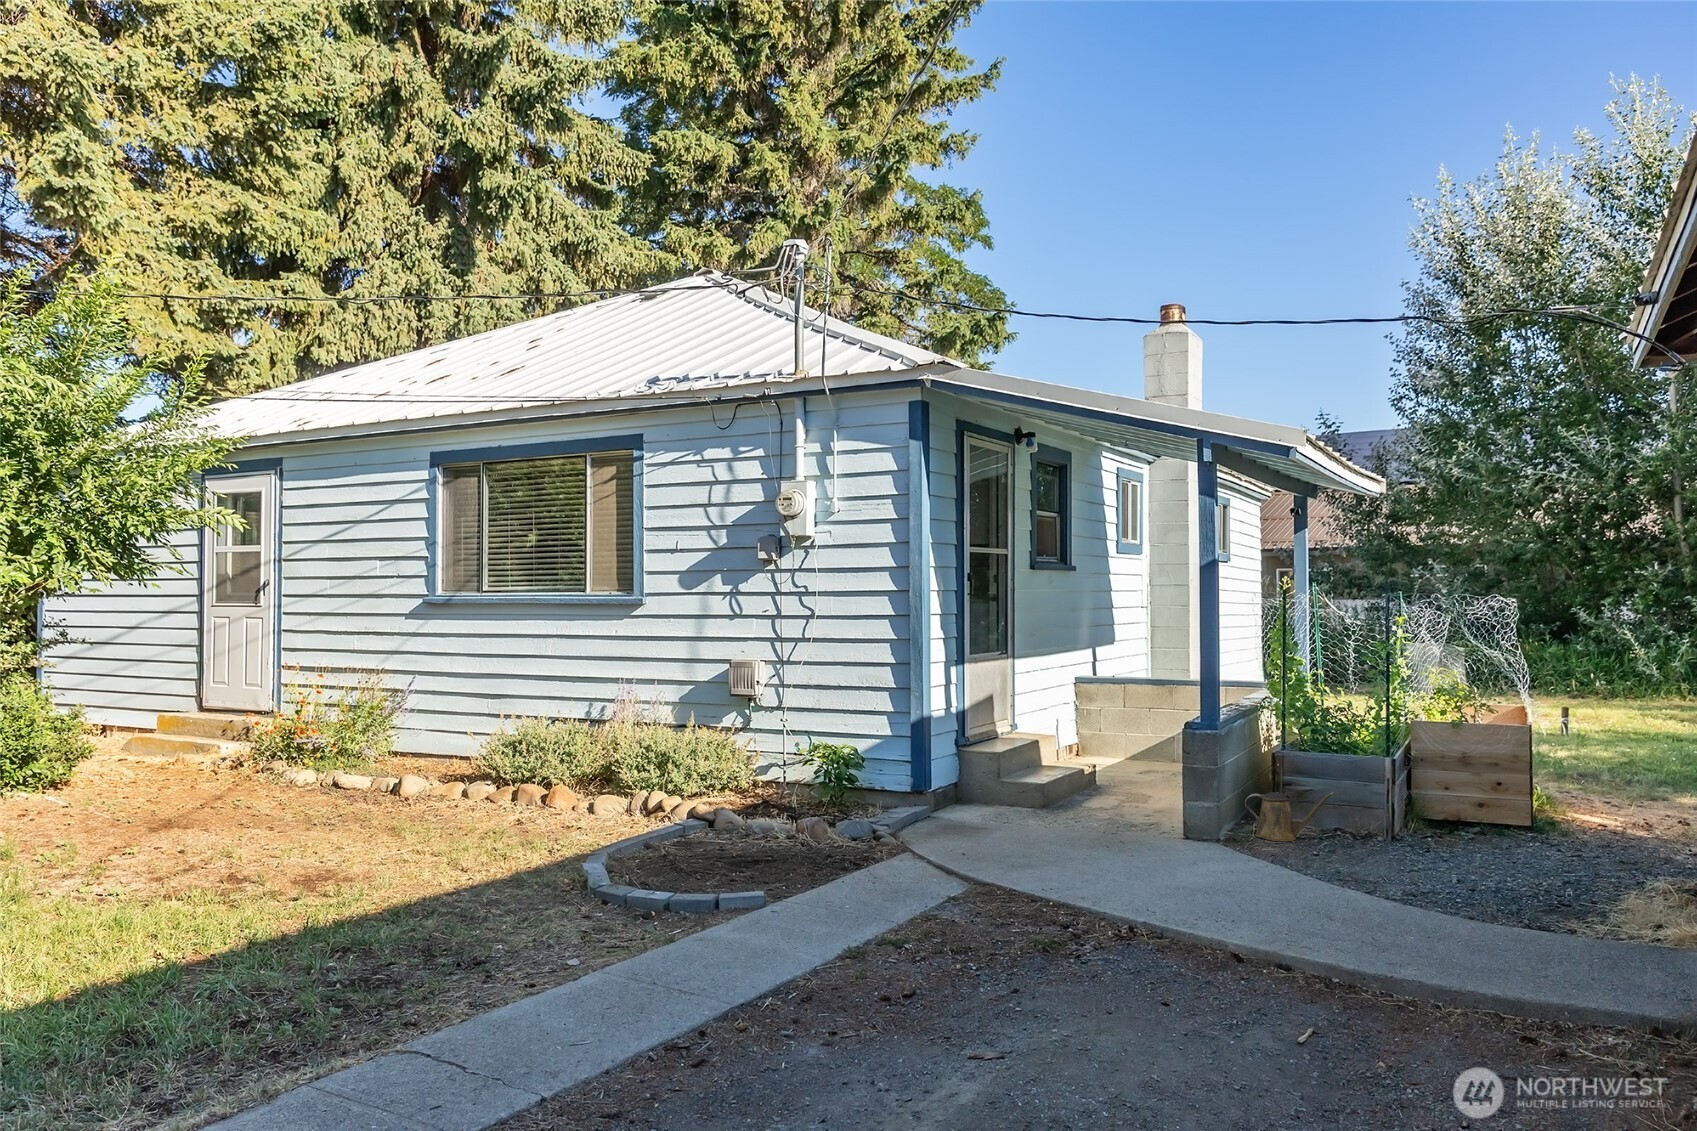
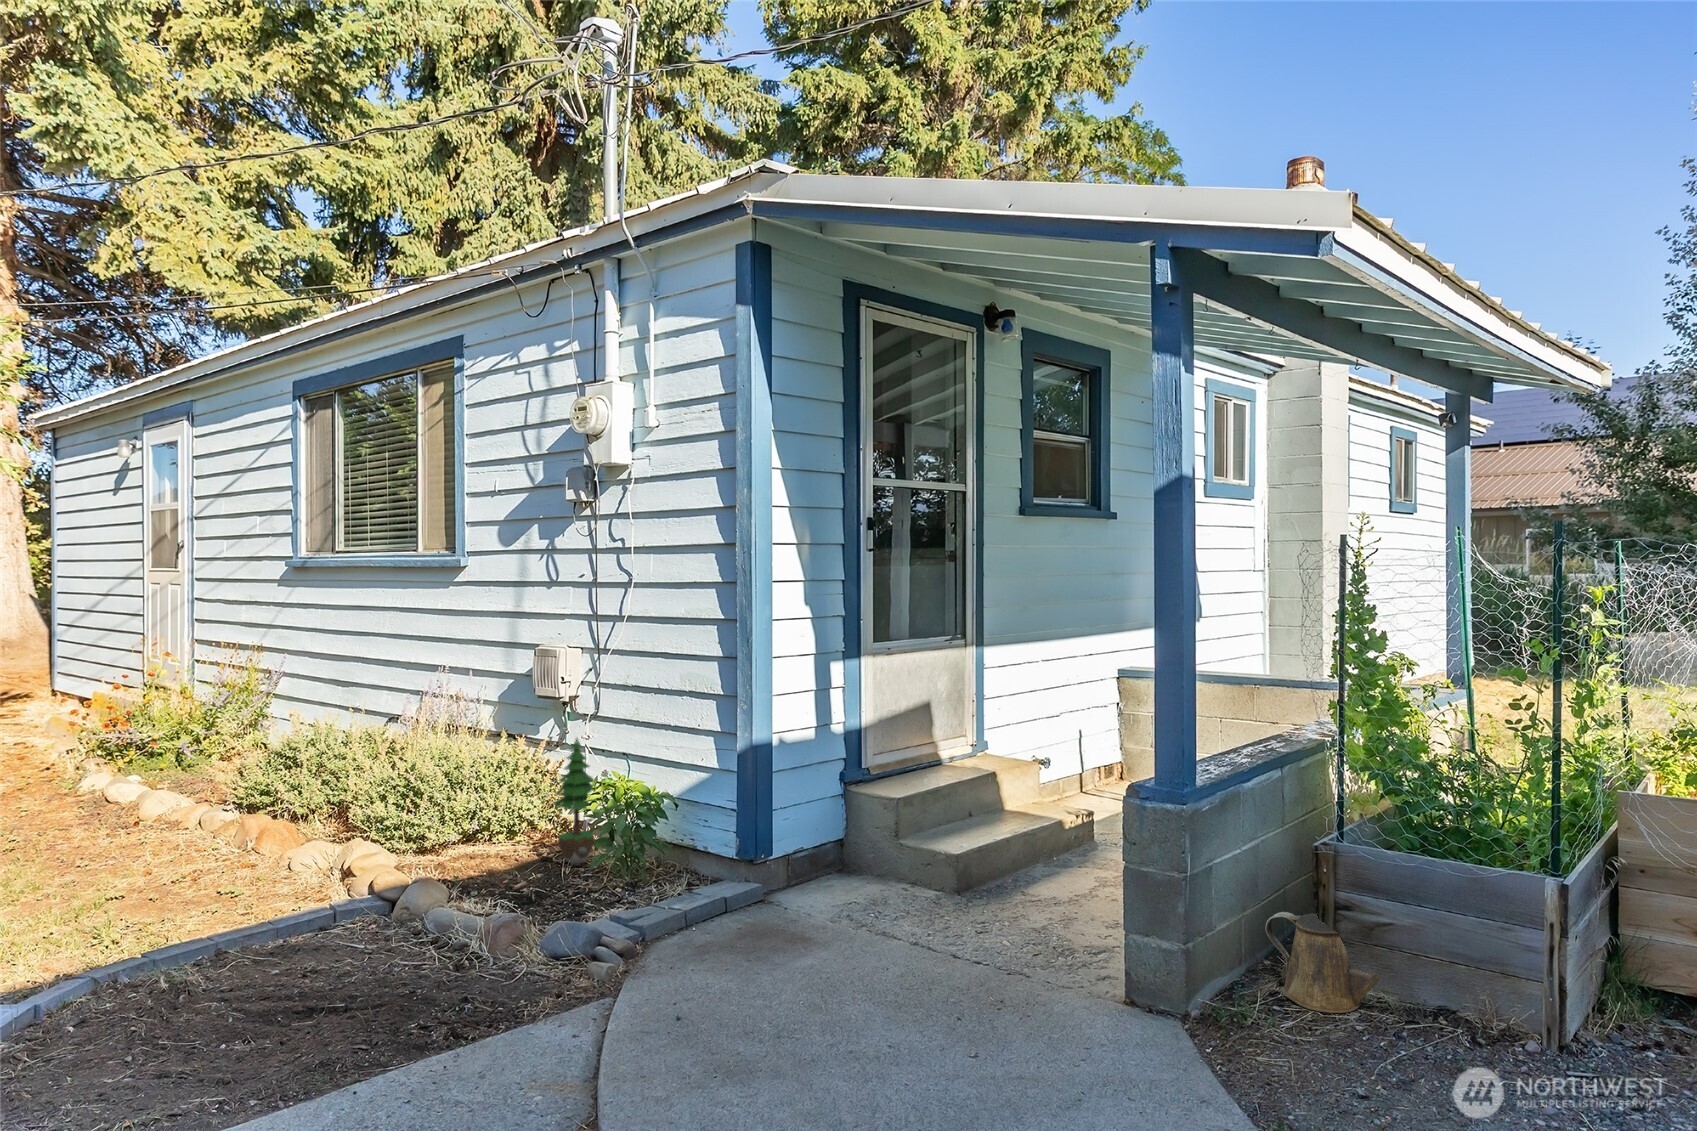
potted tree: none [764,721,795,810] -> present [554,739,594,866]

